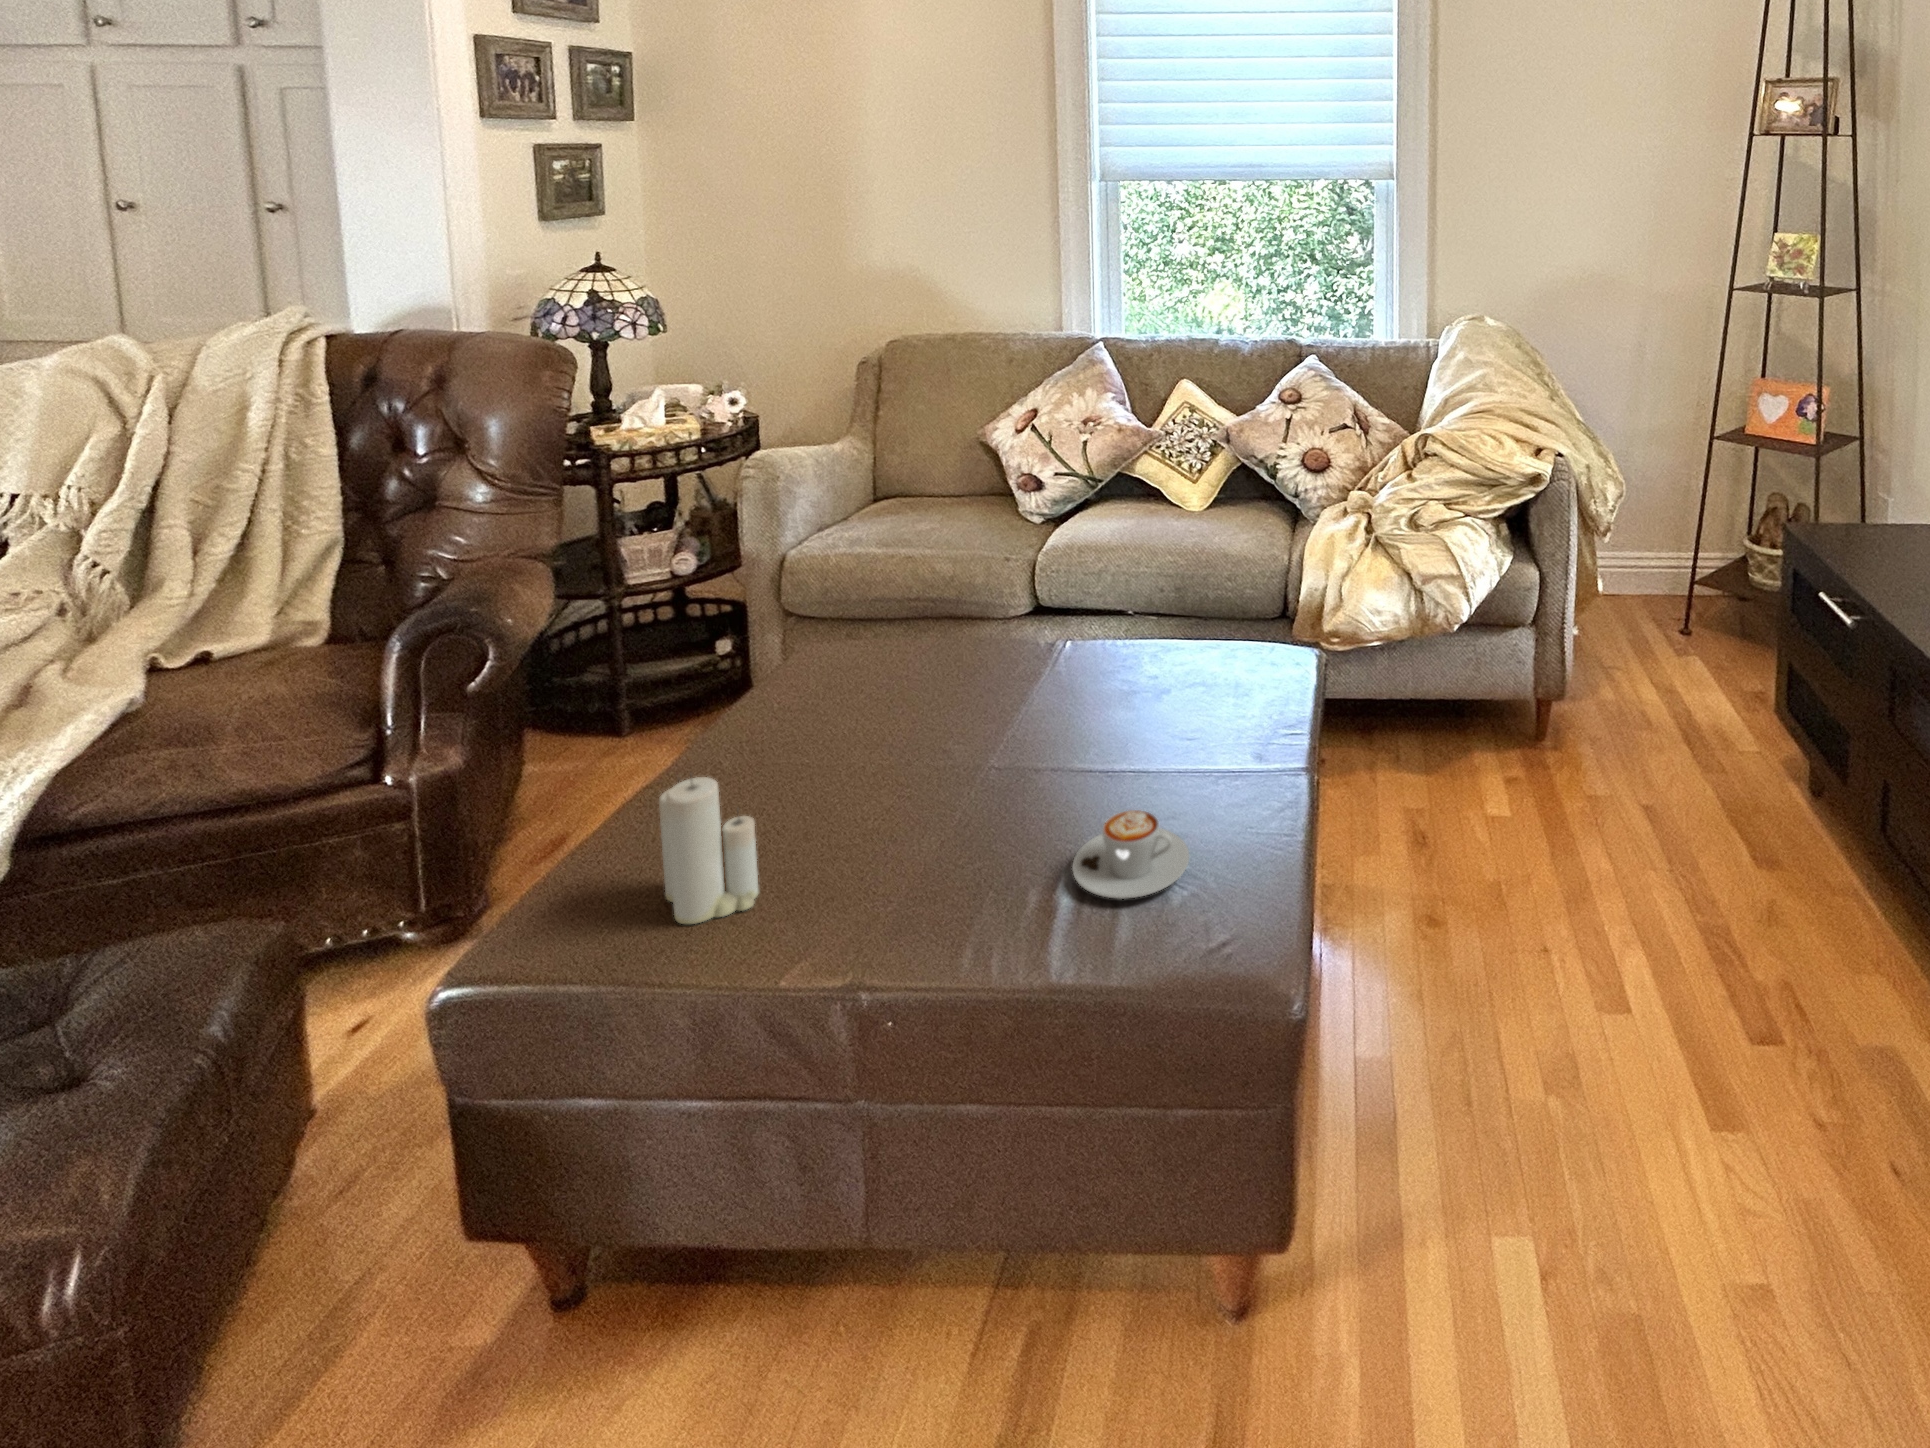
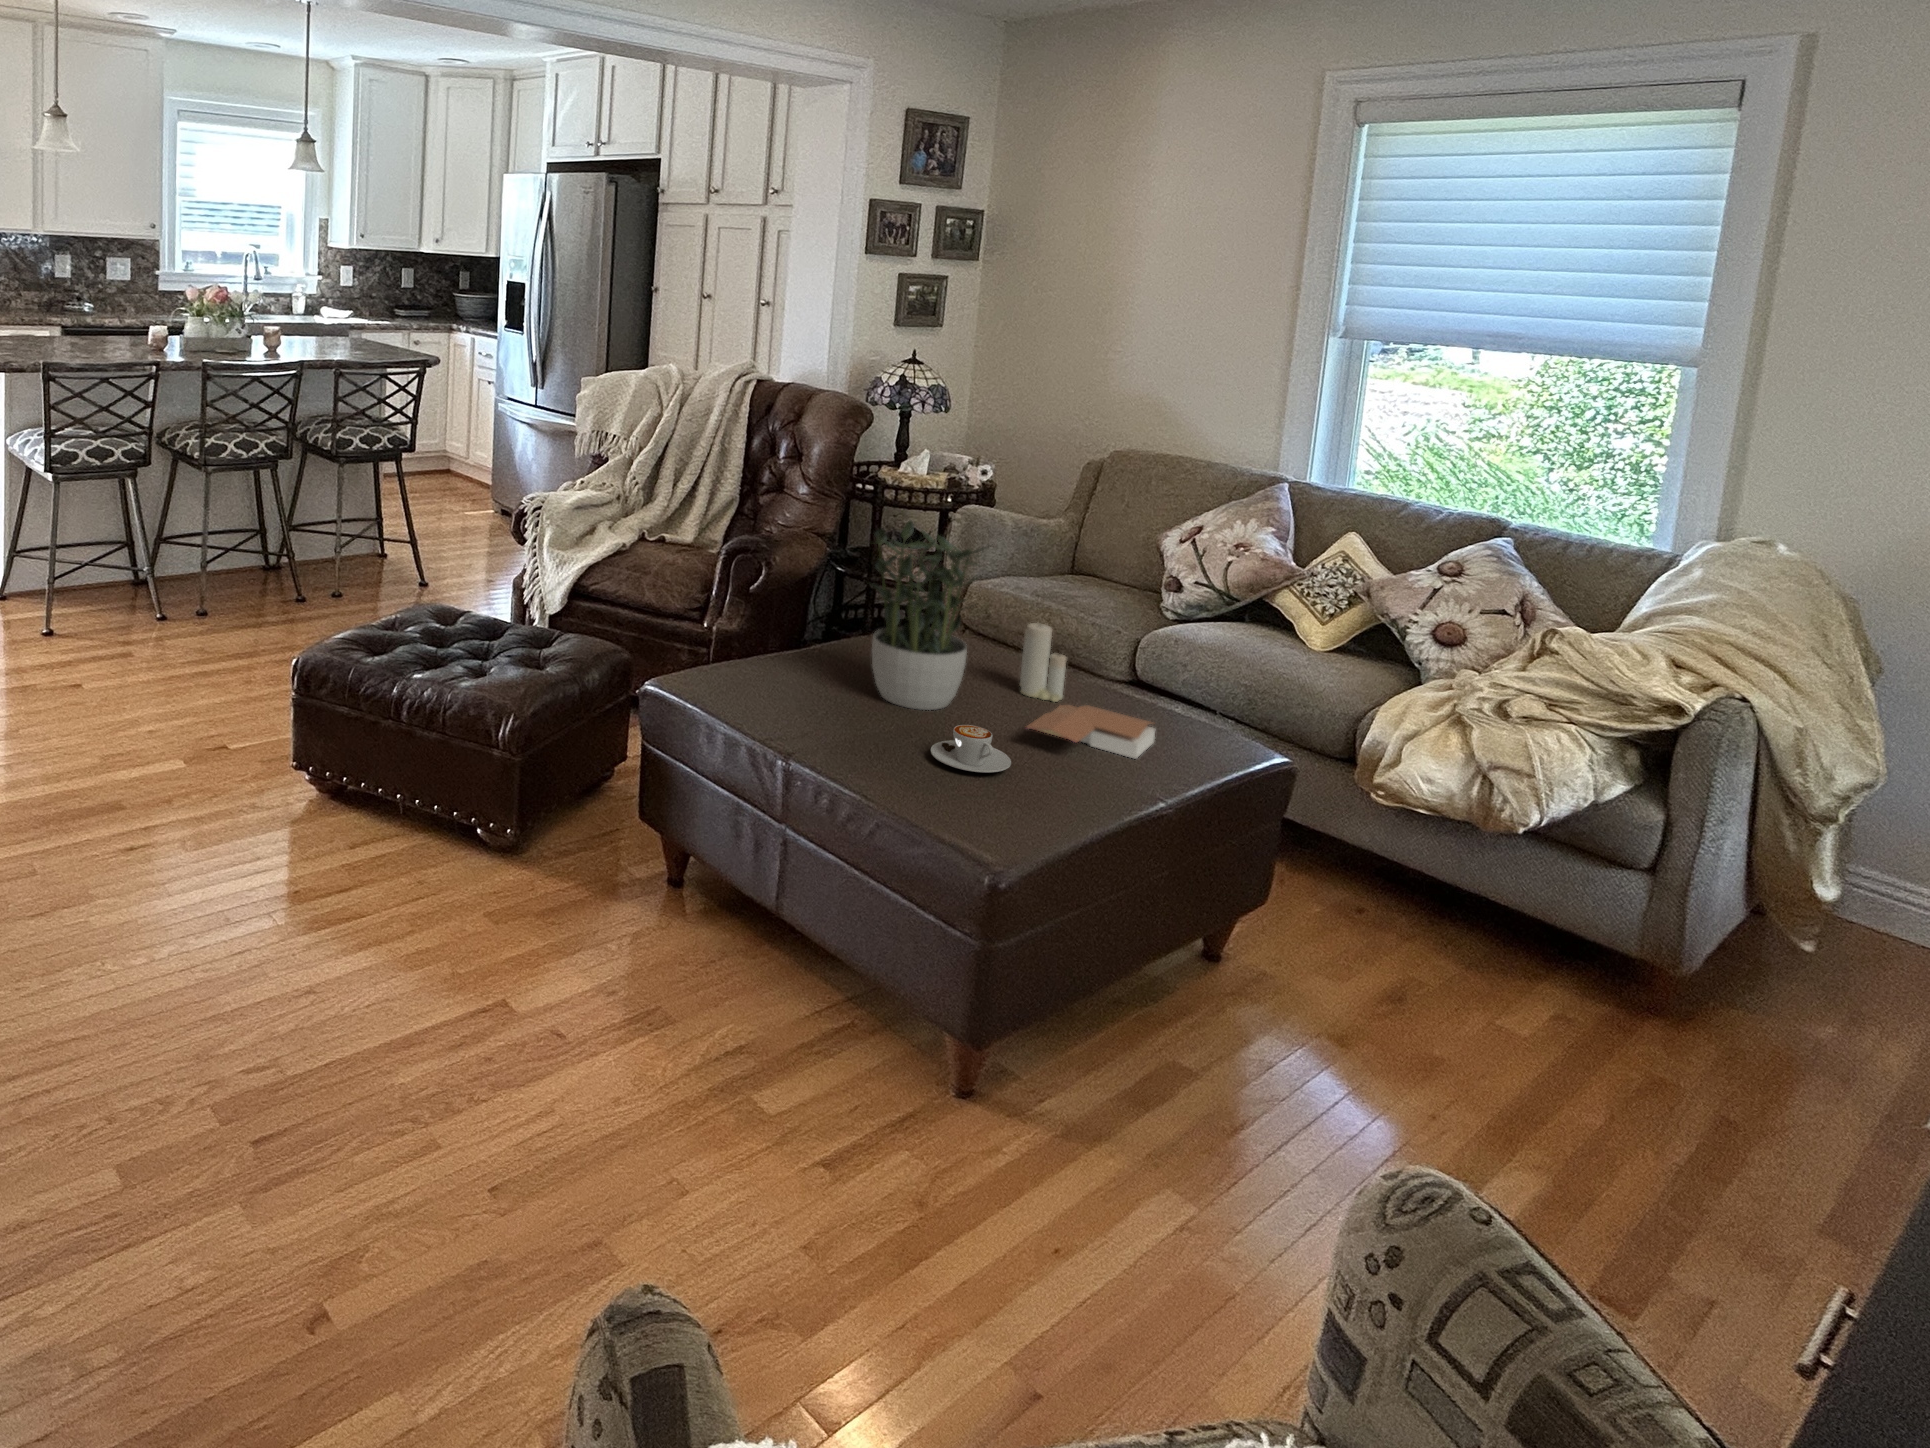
potted plant: none [817,528,1014,819] -> present [870,521,991,710]
book: none [1126,680,1251,772] -> present [1026,705,1155,758]
candle: present [659,777,759,924] -> present [1020,623,1066,702]

